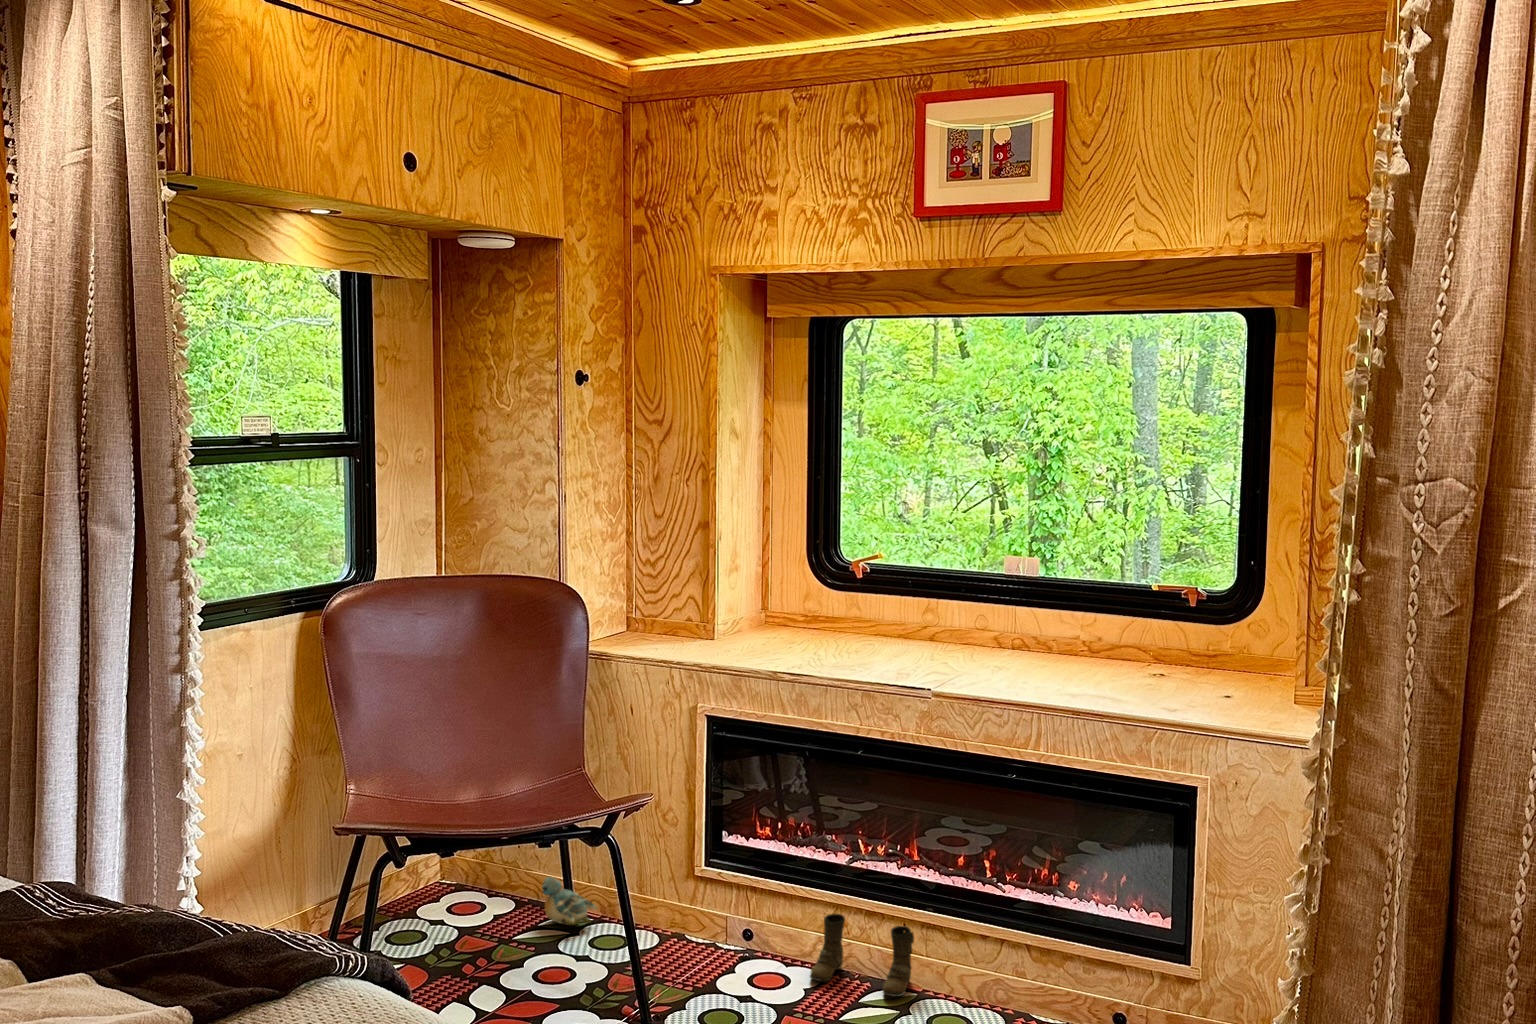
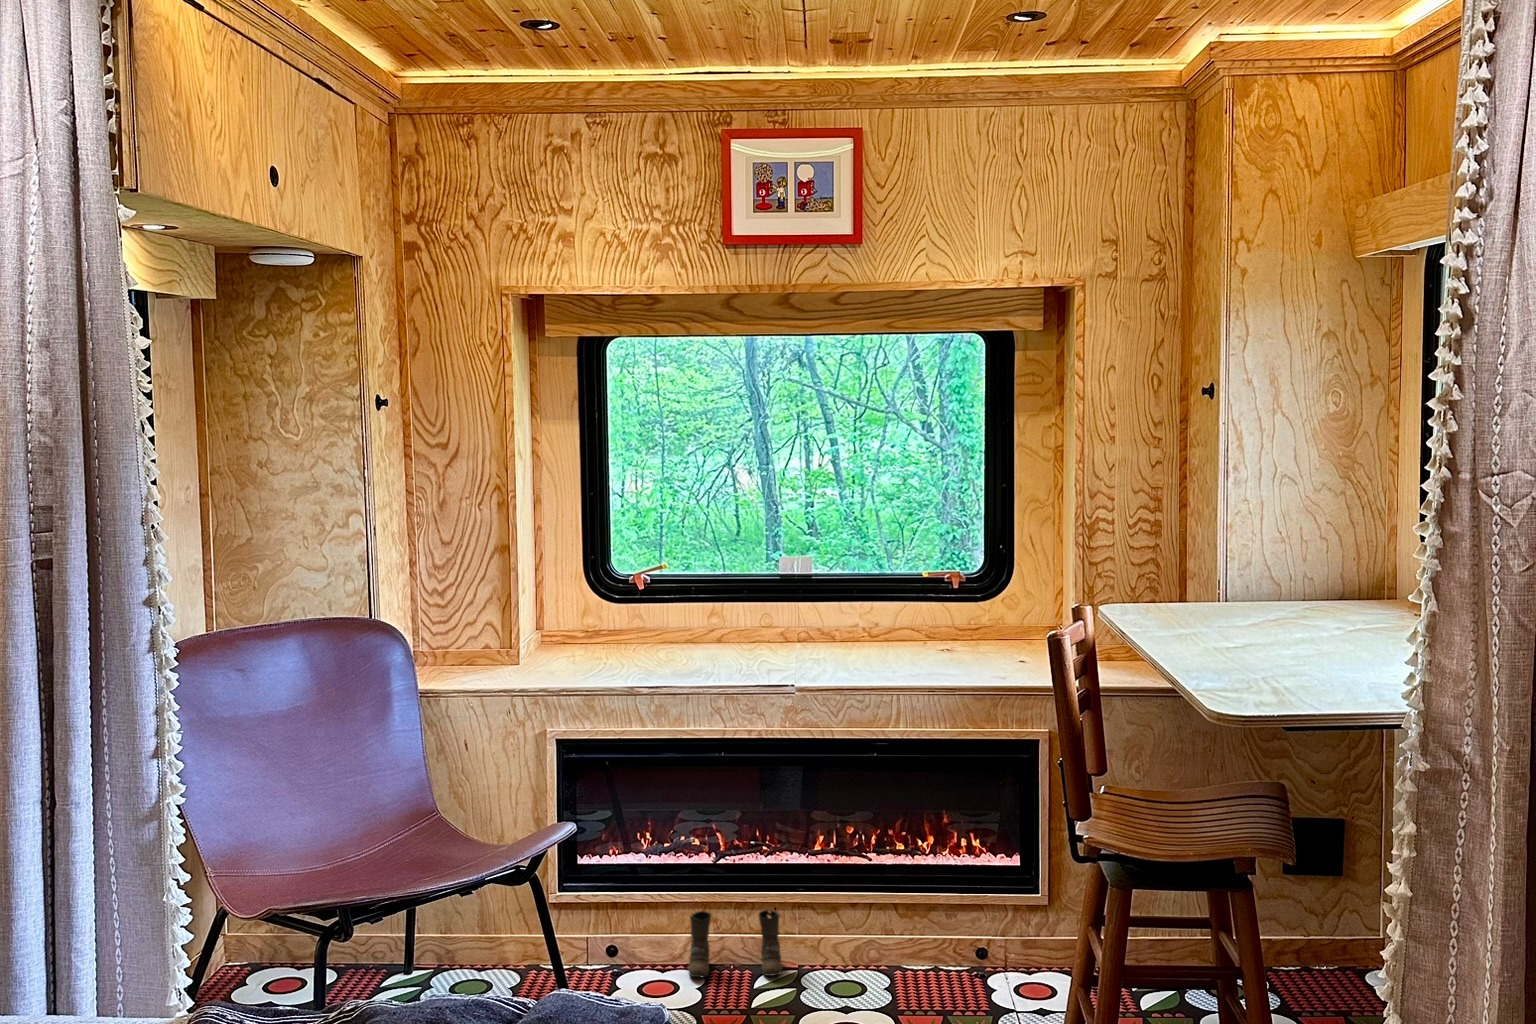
plush toy: present [542,877,597,925] -> none [376,934,442,981]

